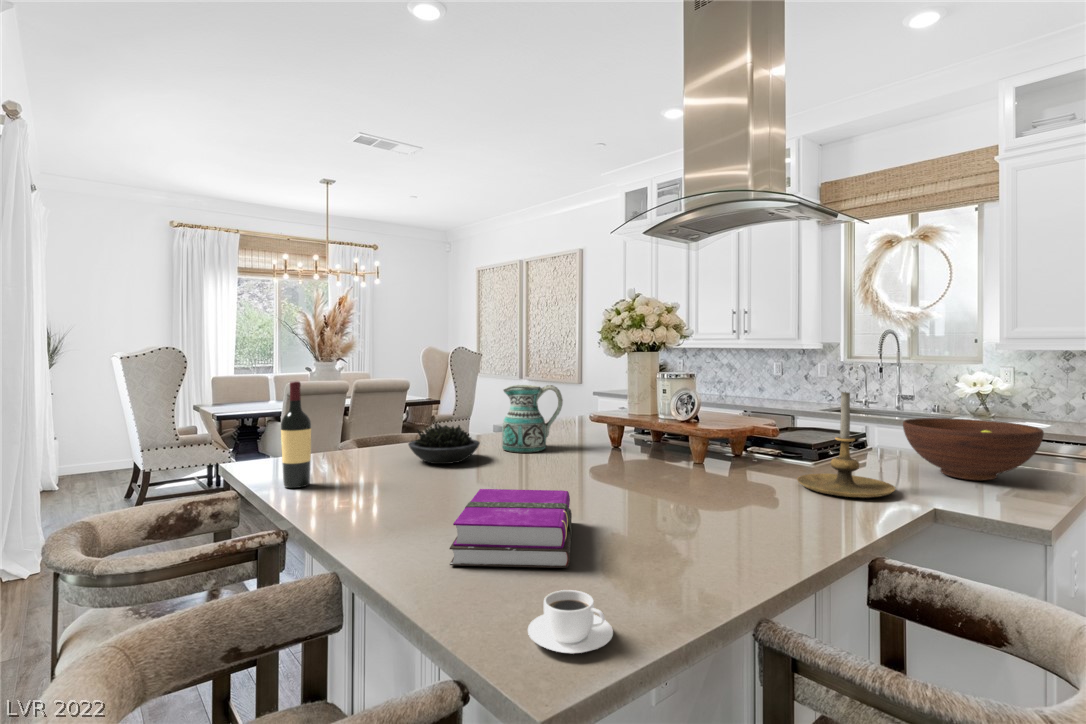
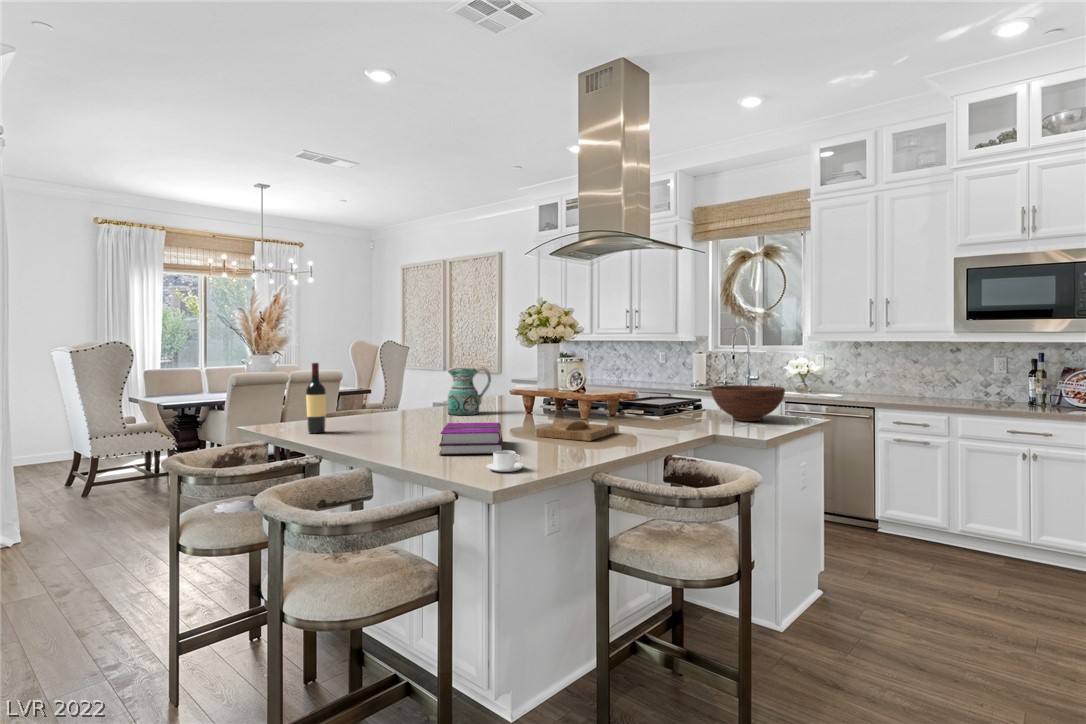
candle holder: present [797,392,895,498] -> none [641,366,695,429]
succulent plant: present [408,423,480,464] -> none [383,394,434,421]
tray: none [631,479,763,529] -> present [536,421,615,441]

